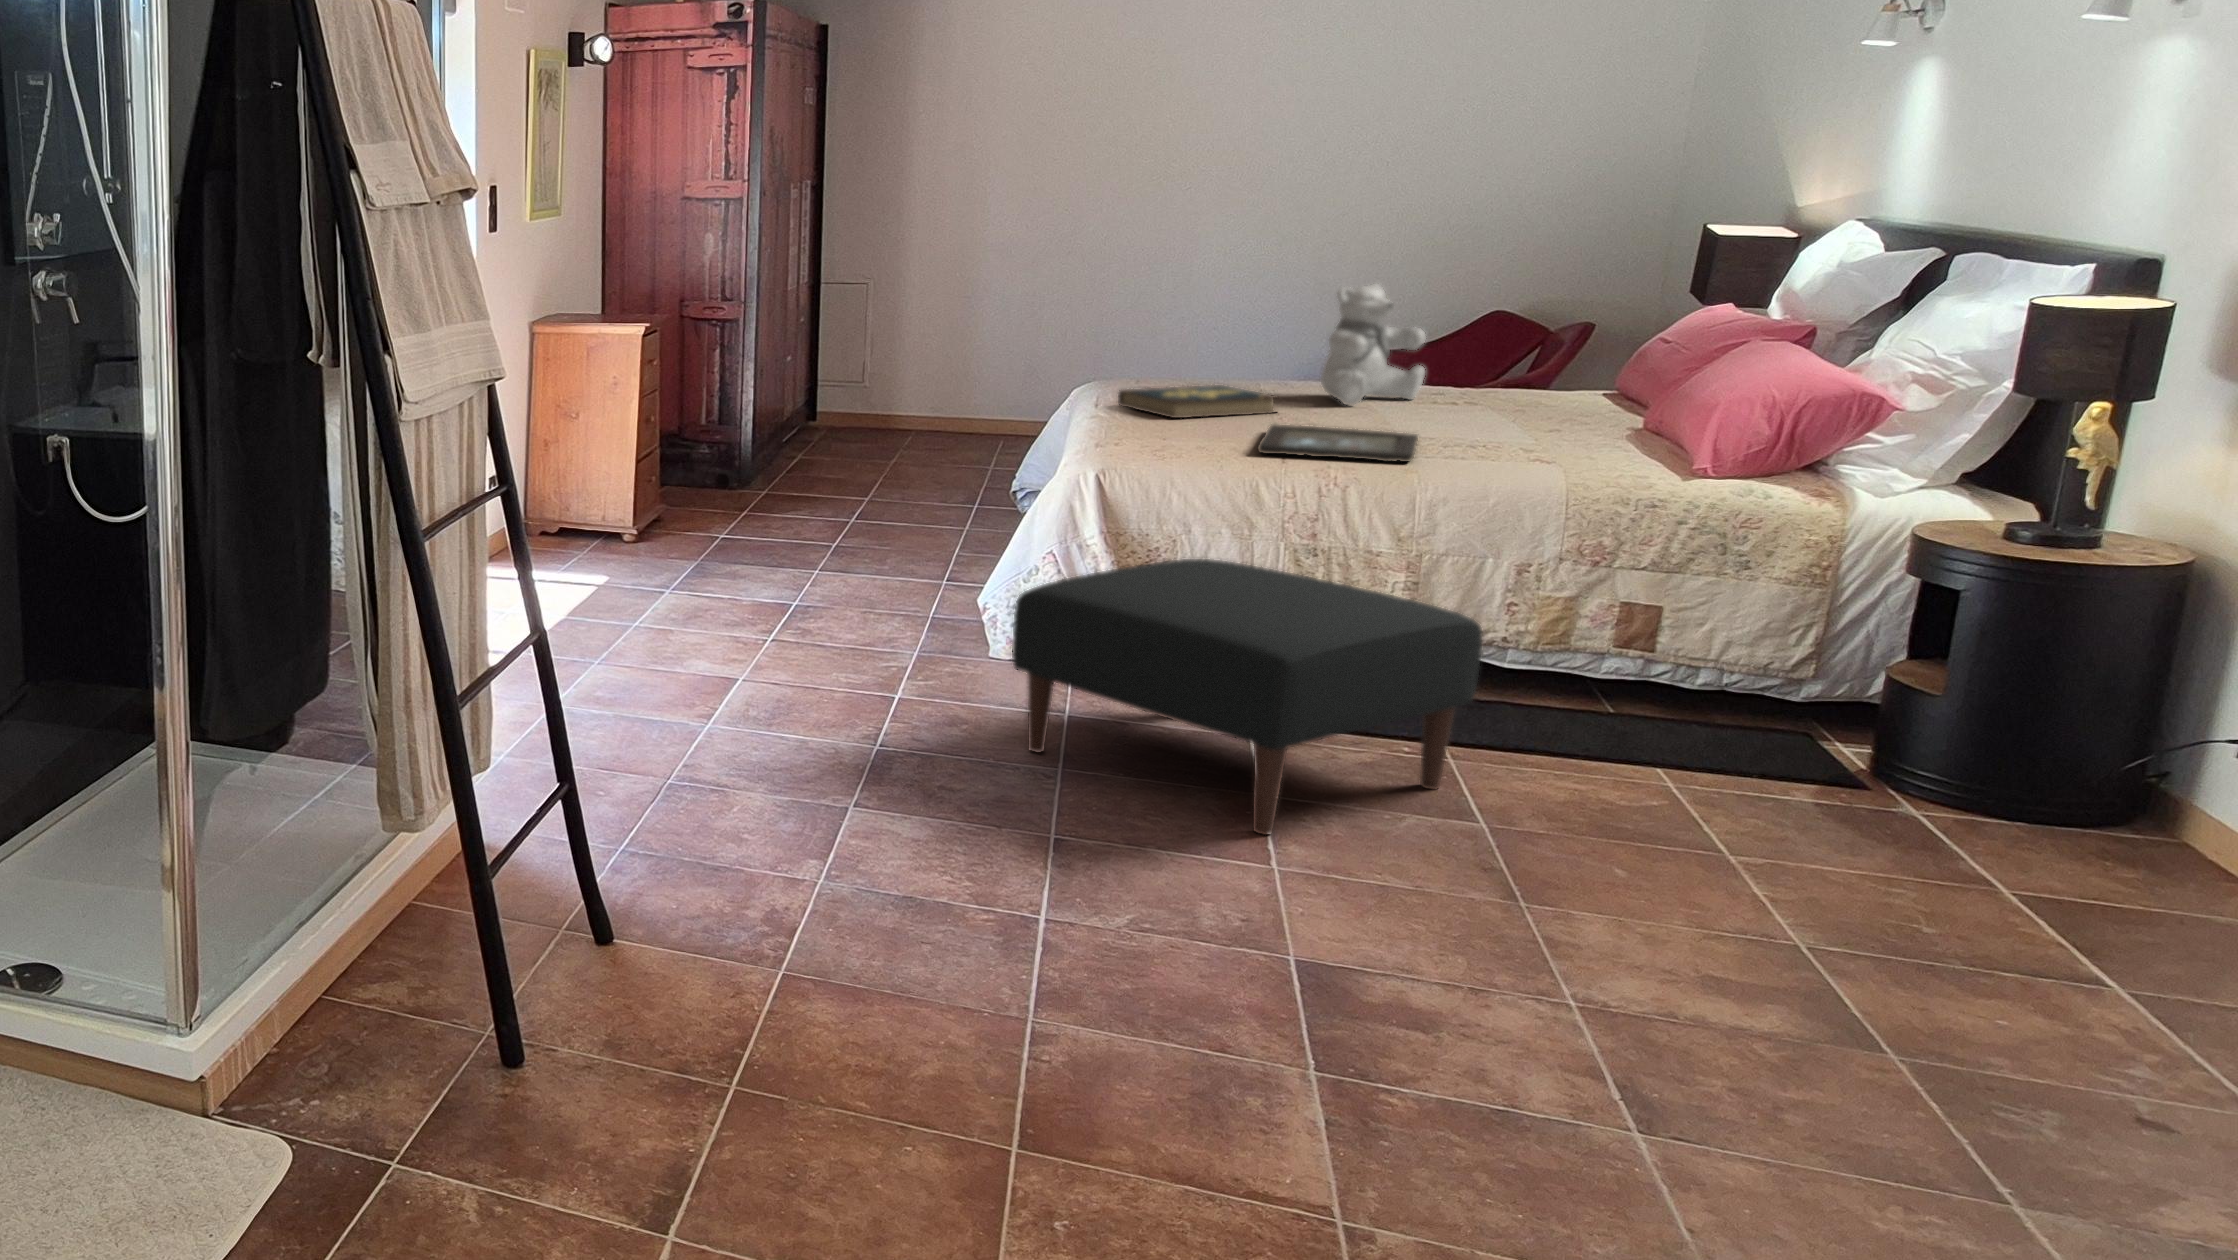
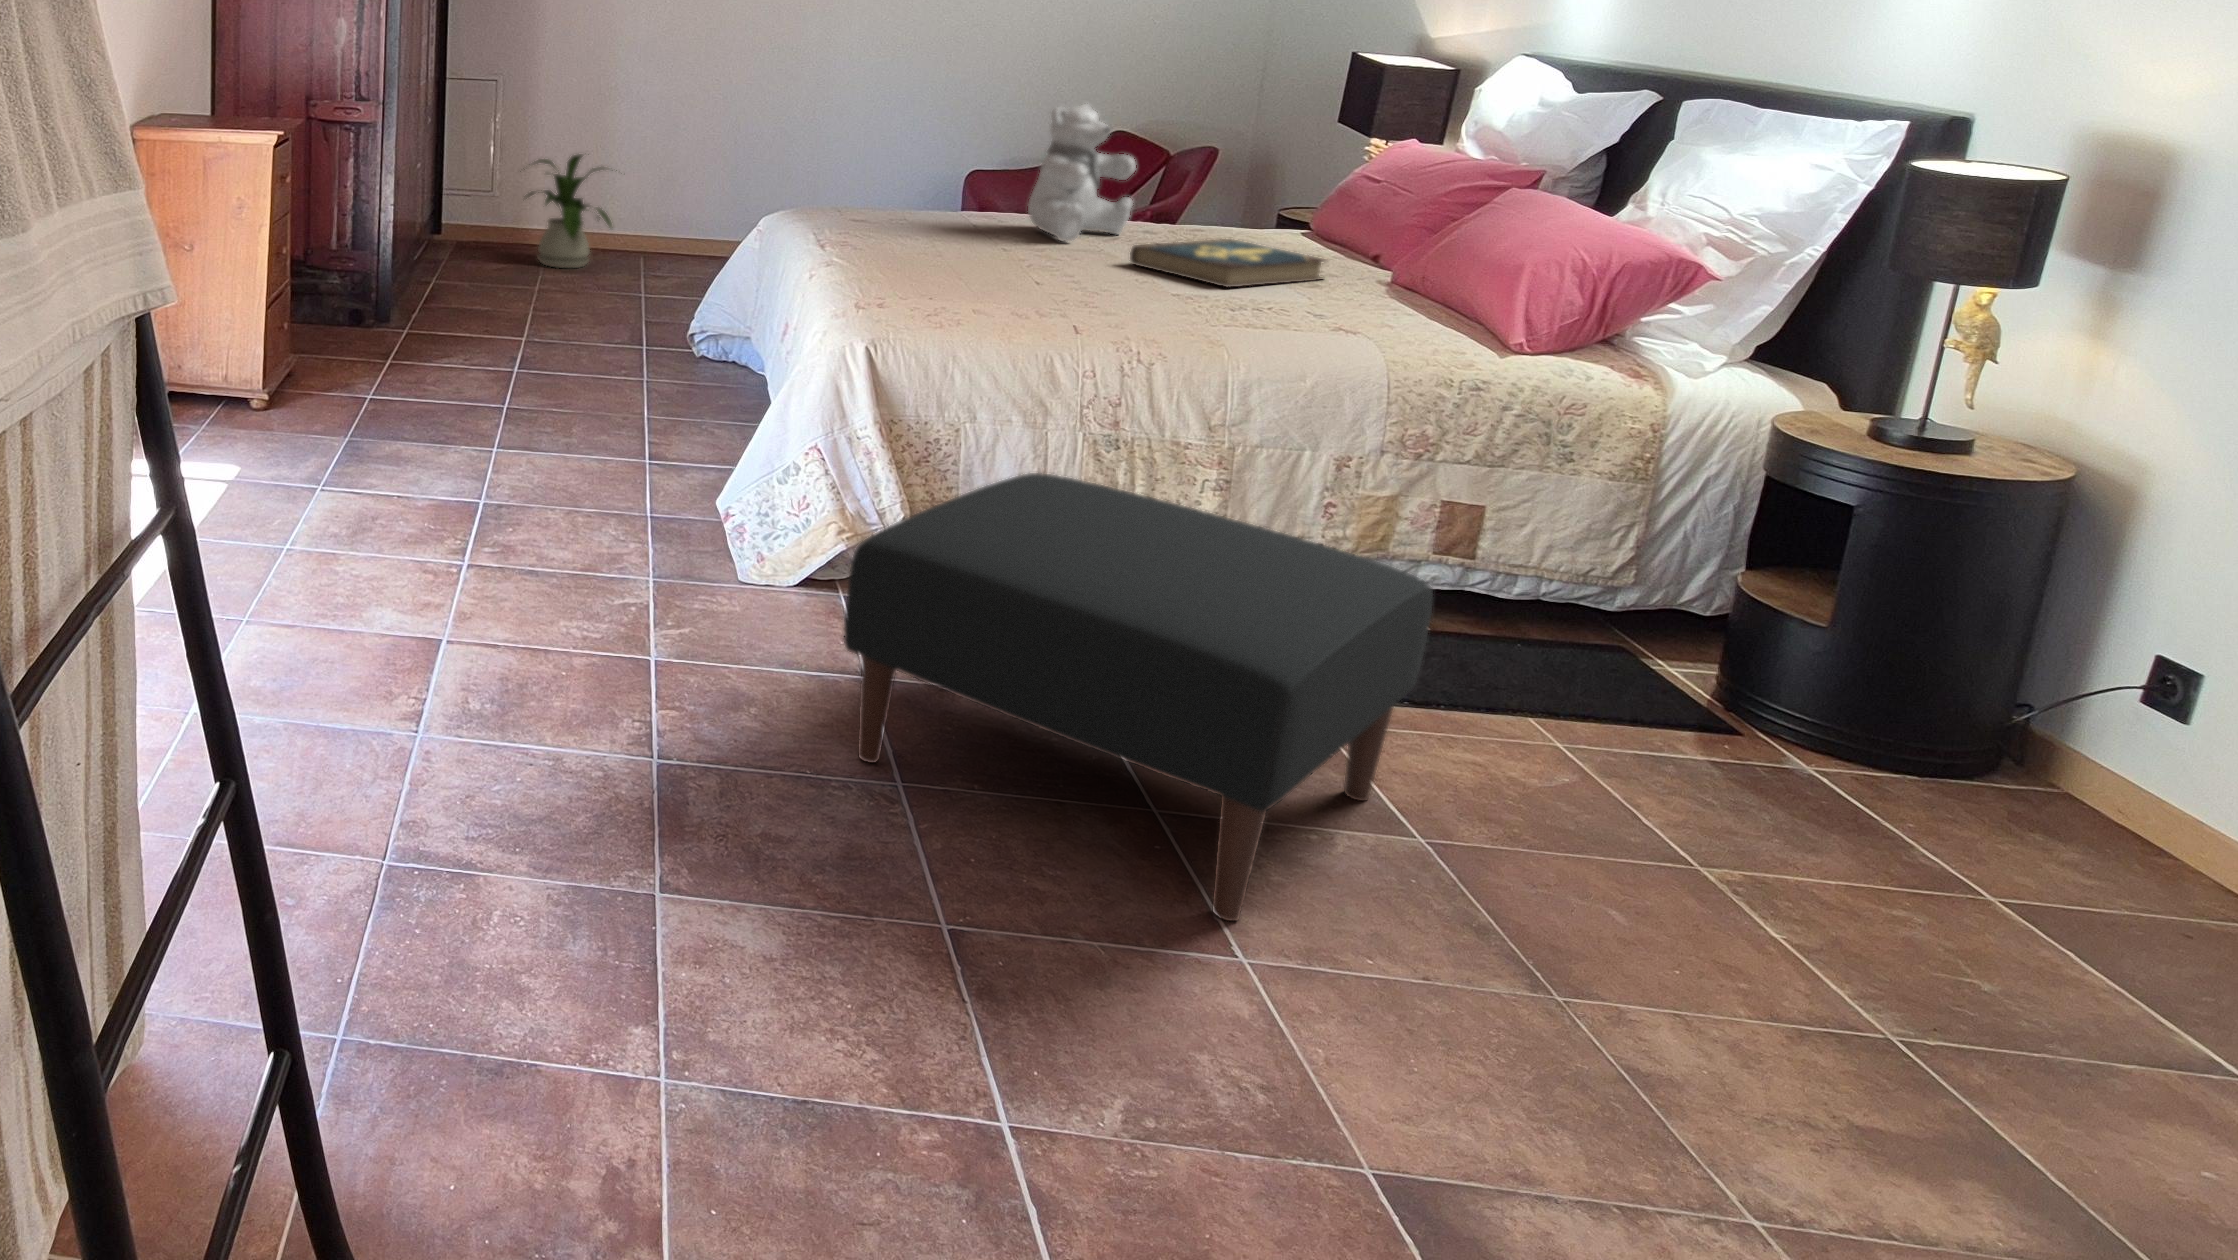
house plant: none [886,351,989,457] -> present [527,154,617,268]
book: present [1118,385,1275,418] -> present [1130,239,1324,287]
tray: present [1258,425,1418,462] -> none [1019,271,1211,329]

